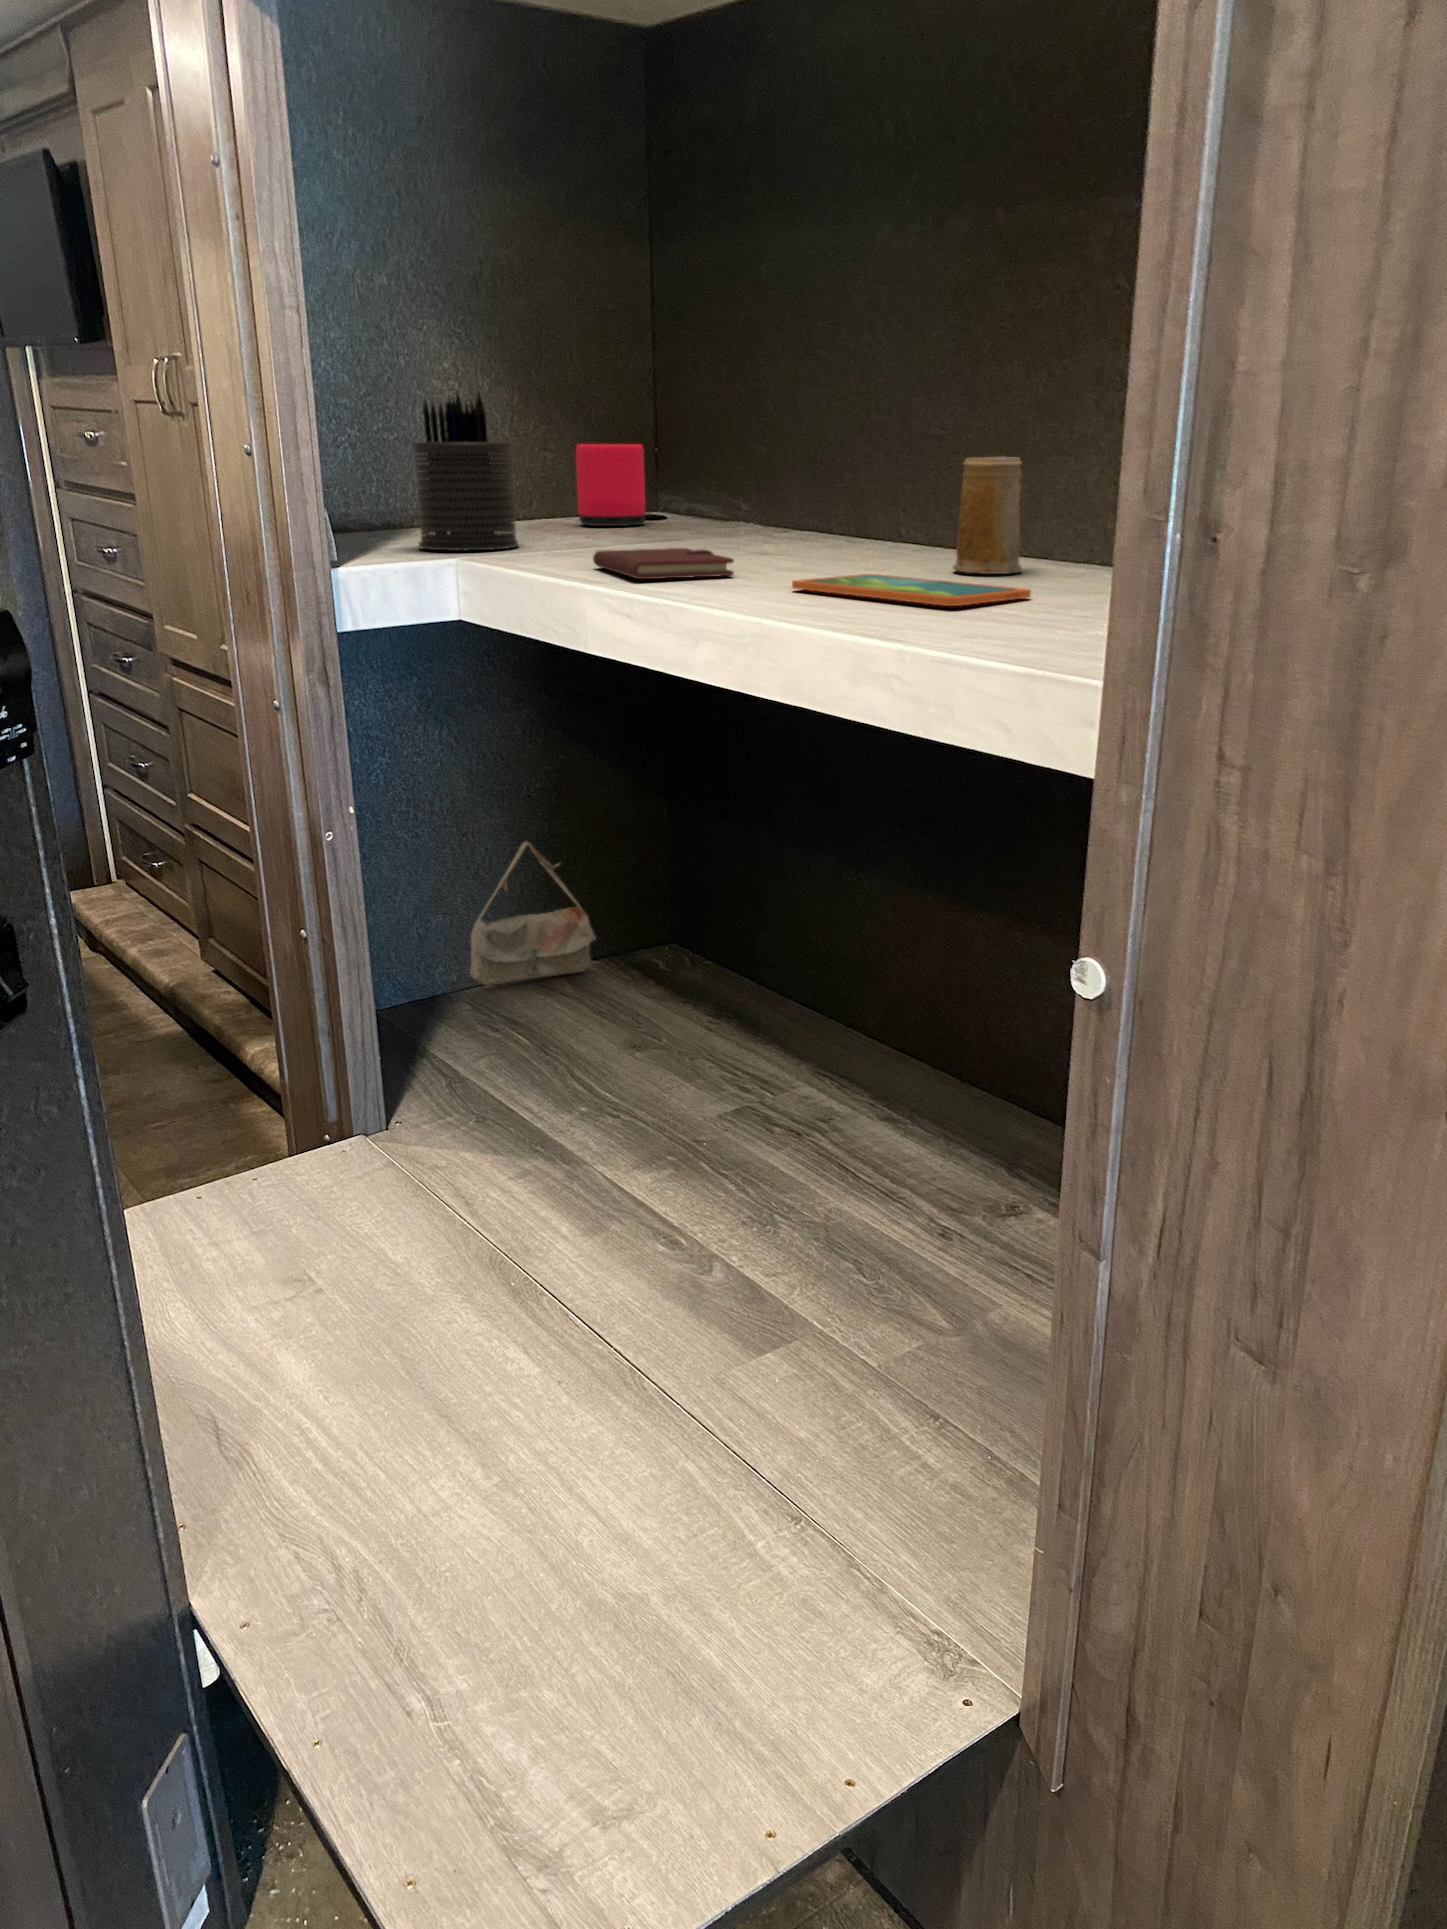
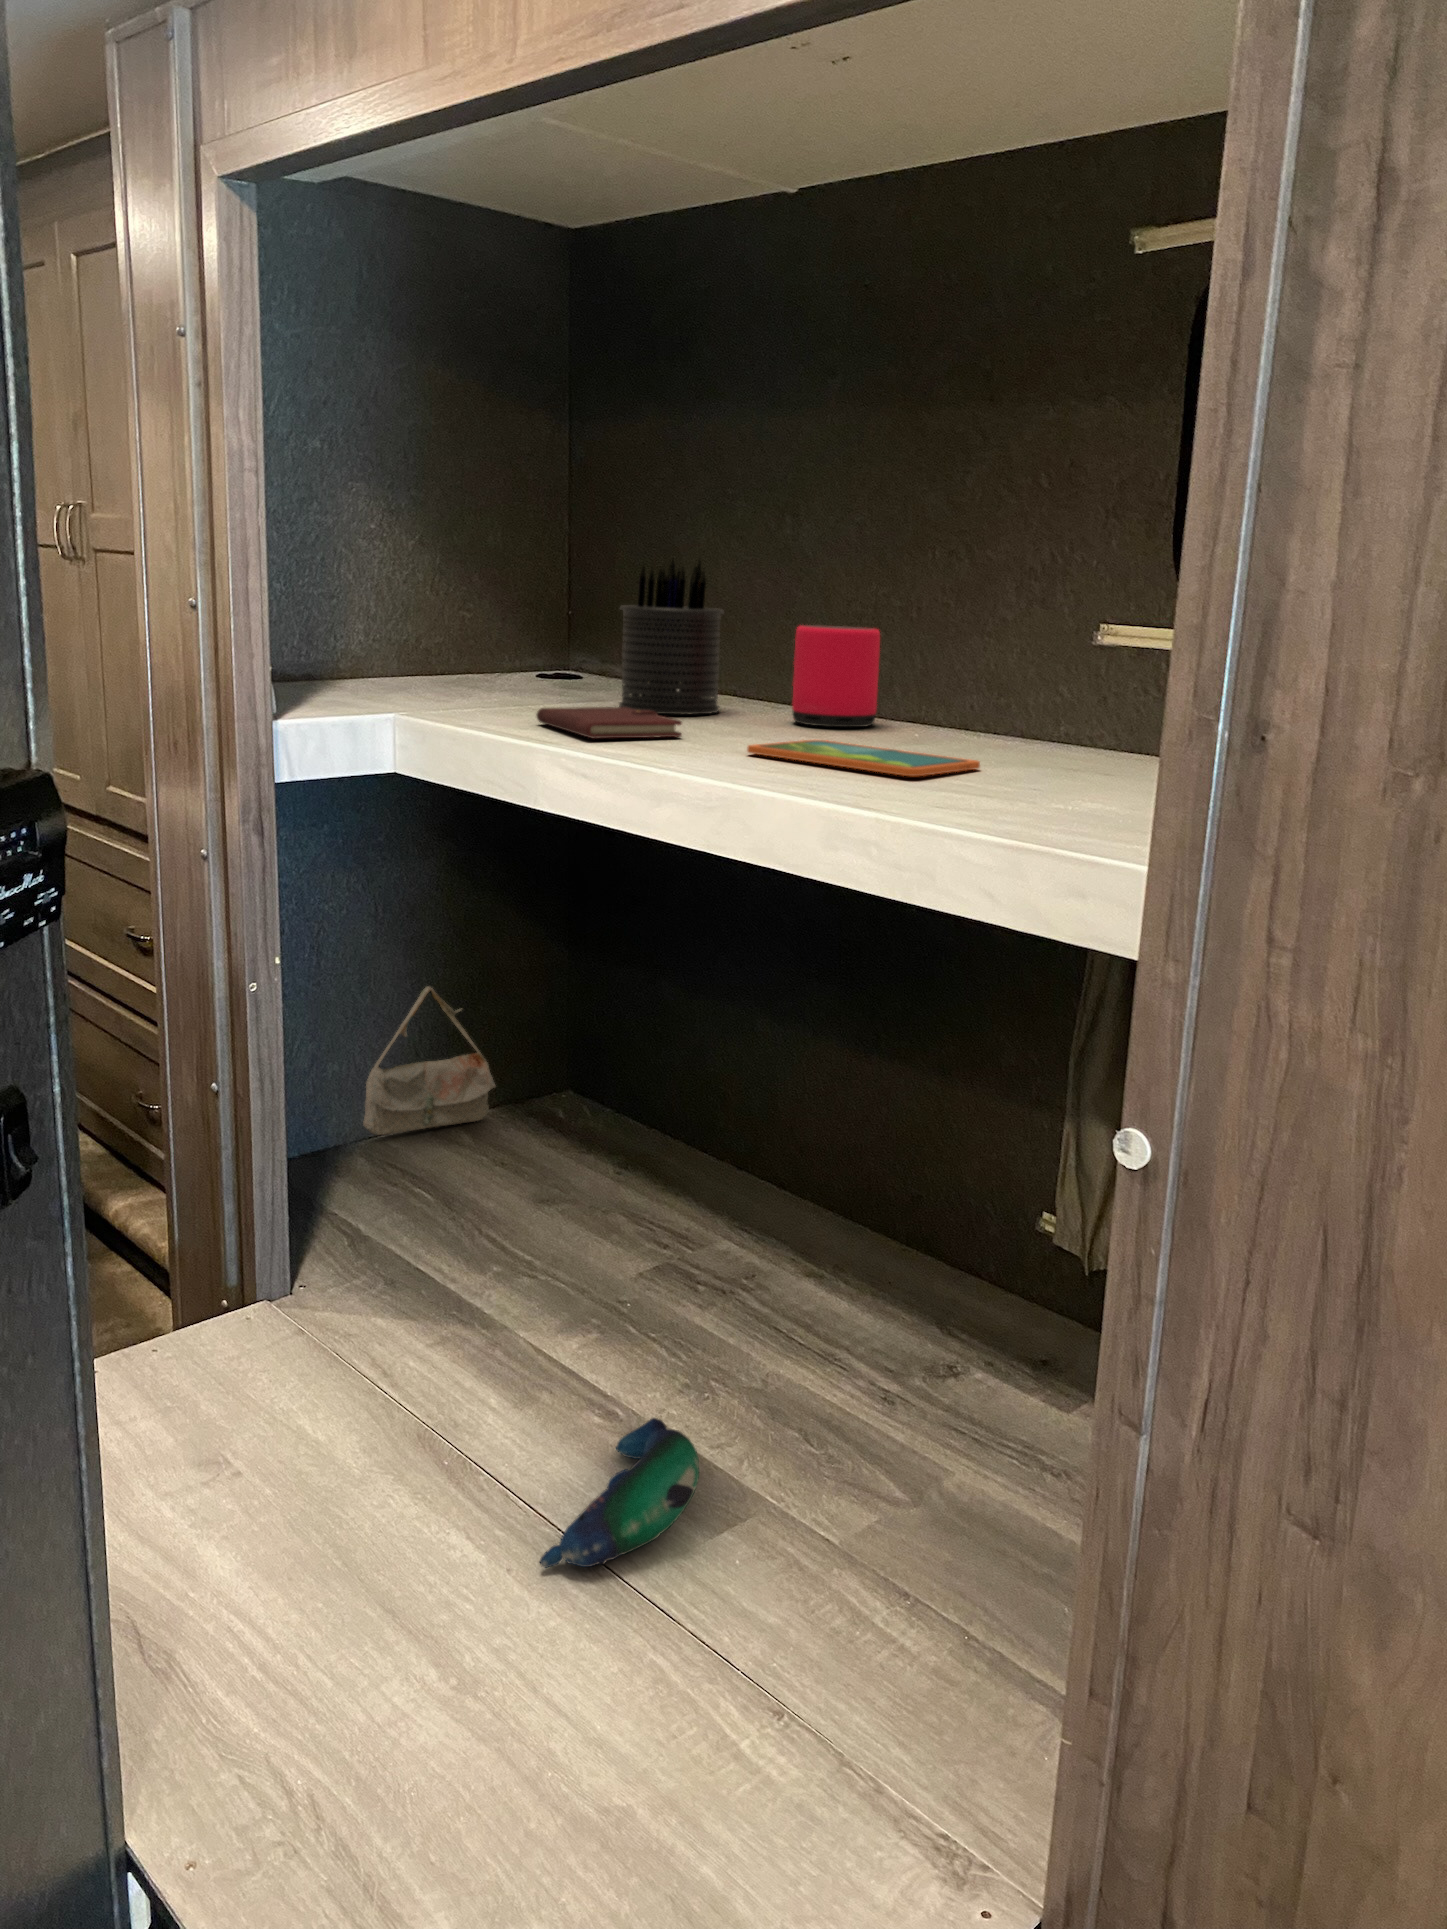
pen holder: present [410,392,518,550] -> present [619,560,724,715]
speaker: present [576,444,645,526] -> present [792,625,880,727]
mug: present [953,457,1023,574] -> none [890,635,956,742]
plush toy: none [589,1247,745,1379] -> present [540,1418,699,1568]

